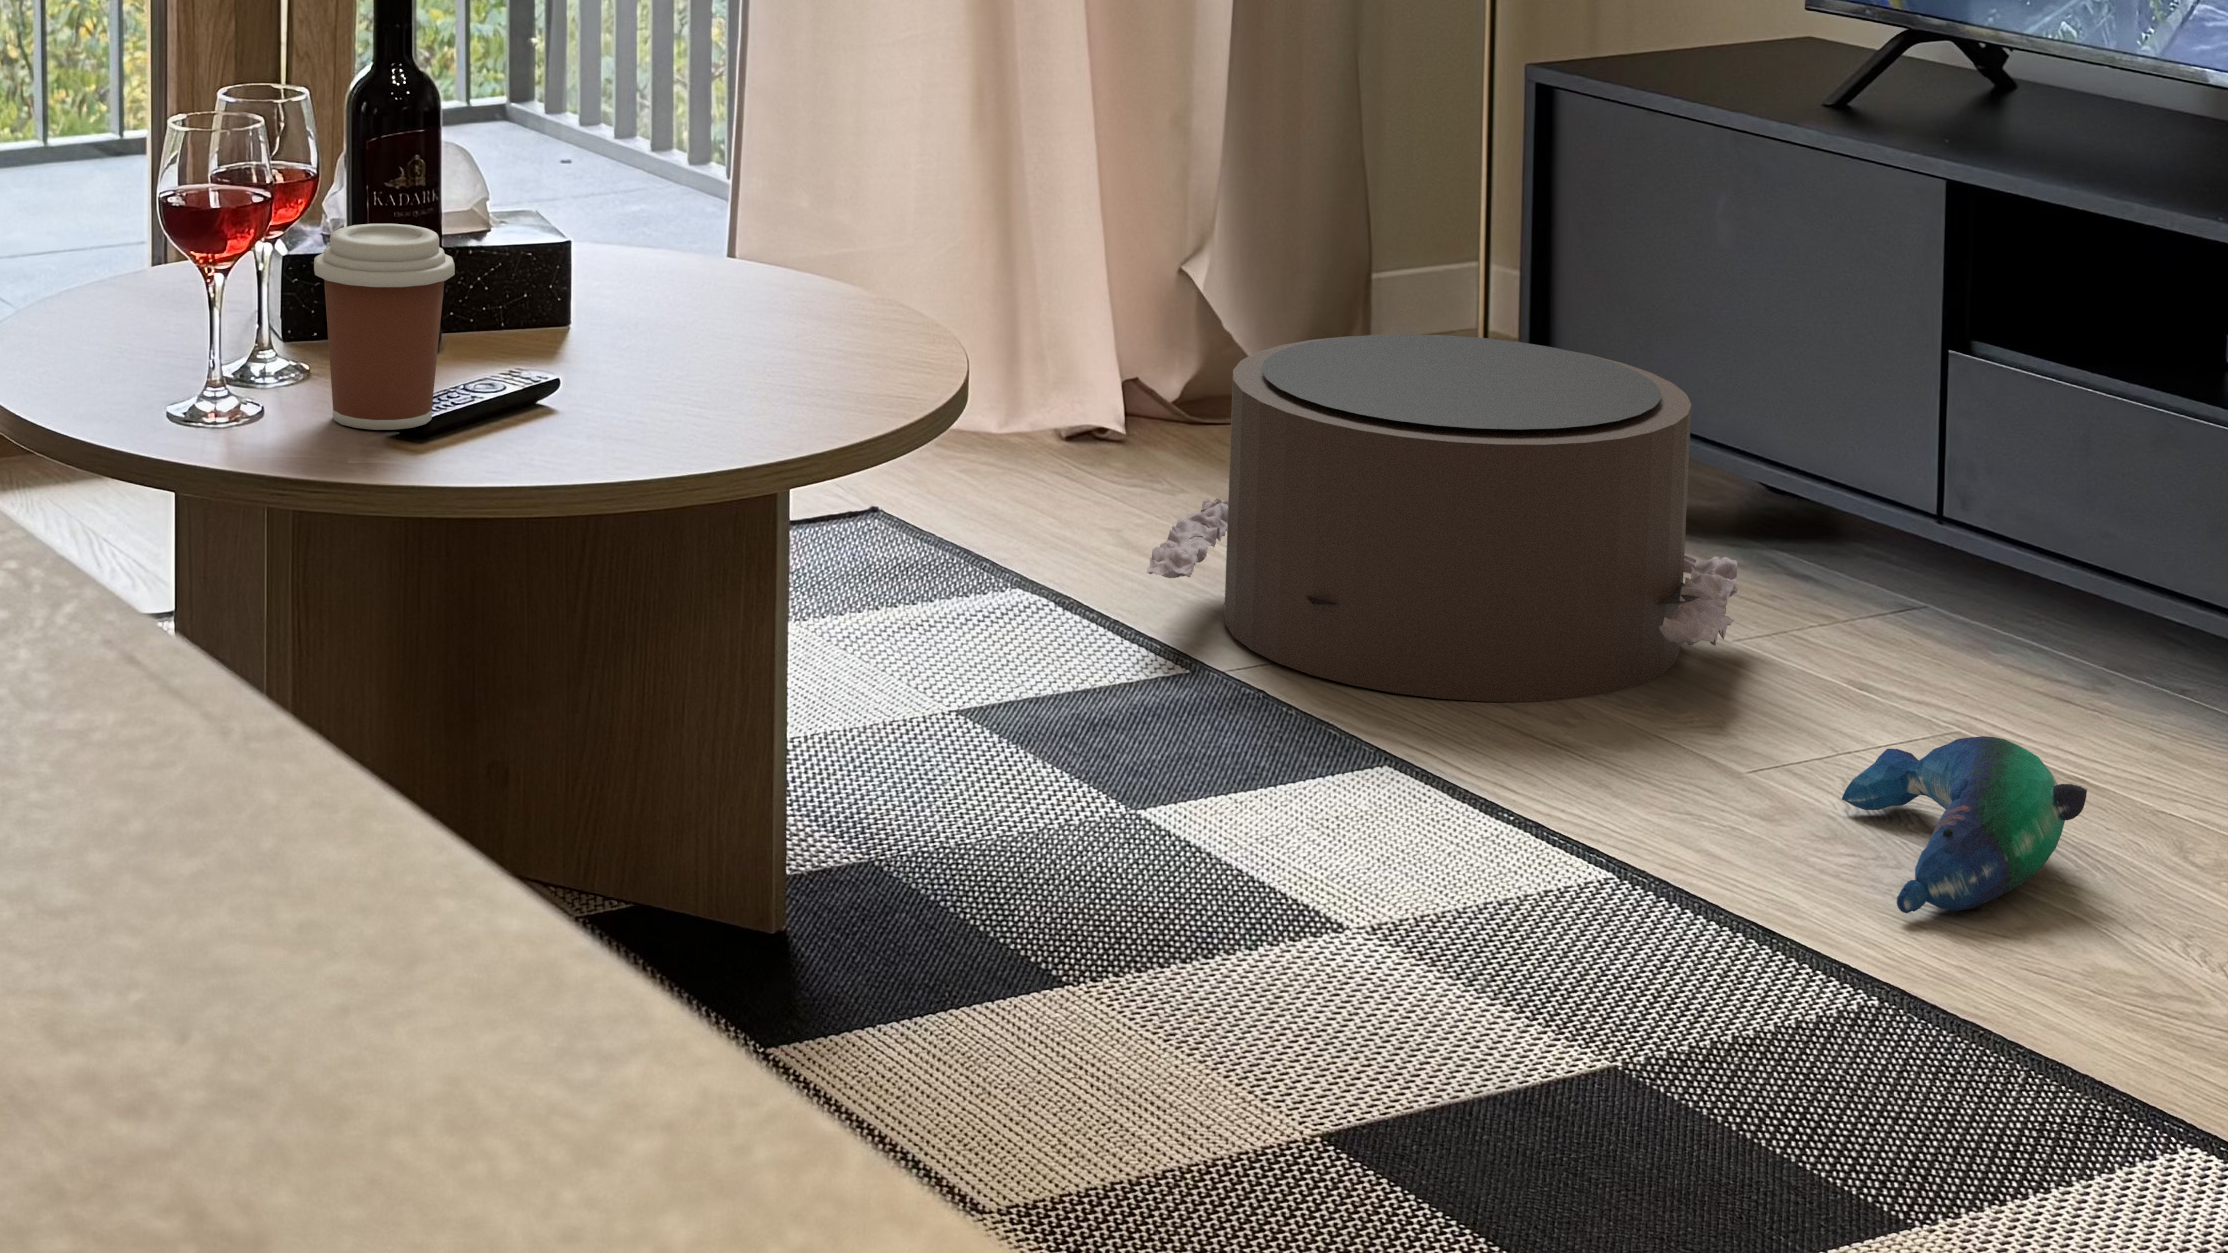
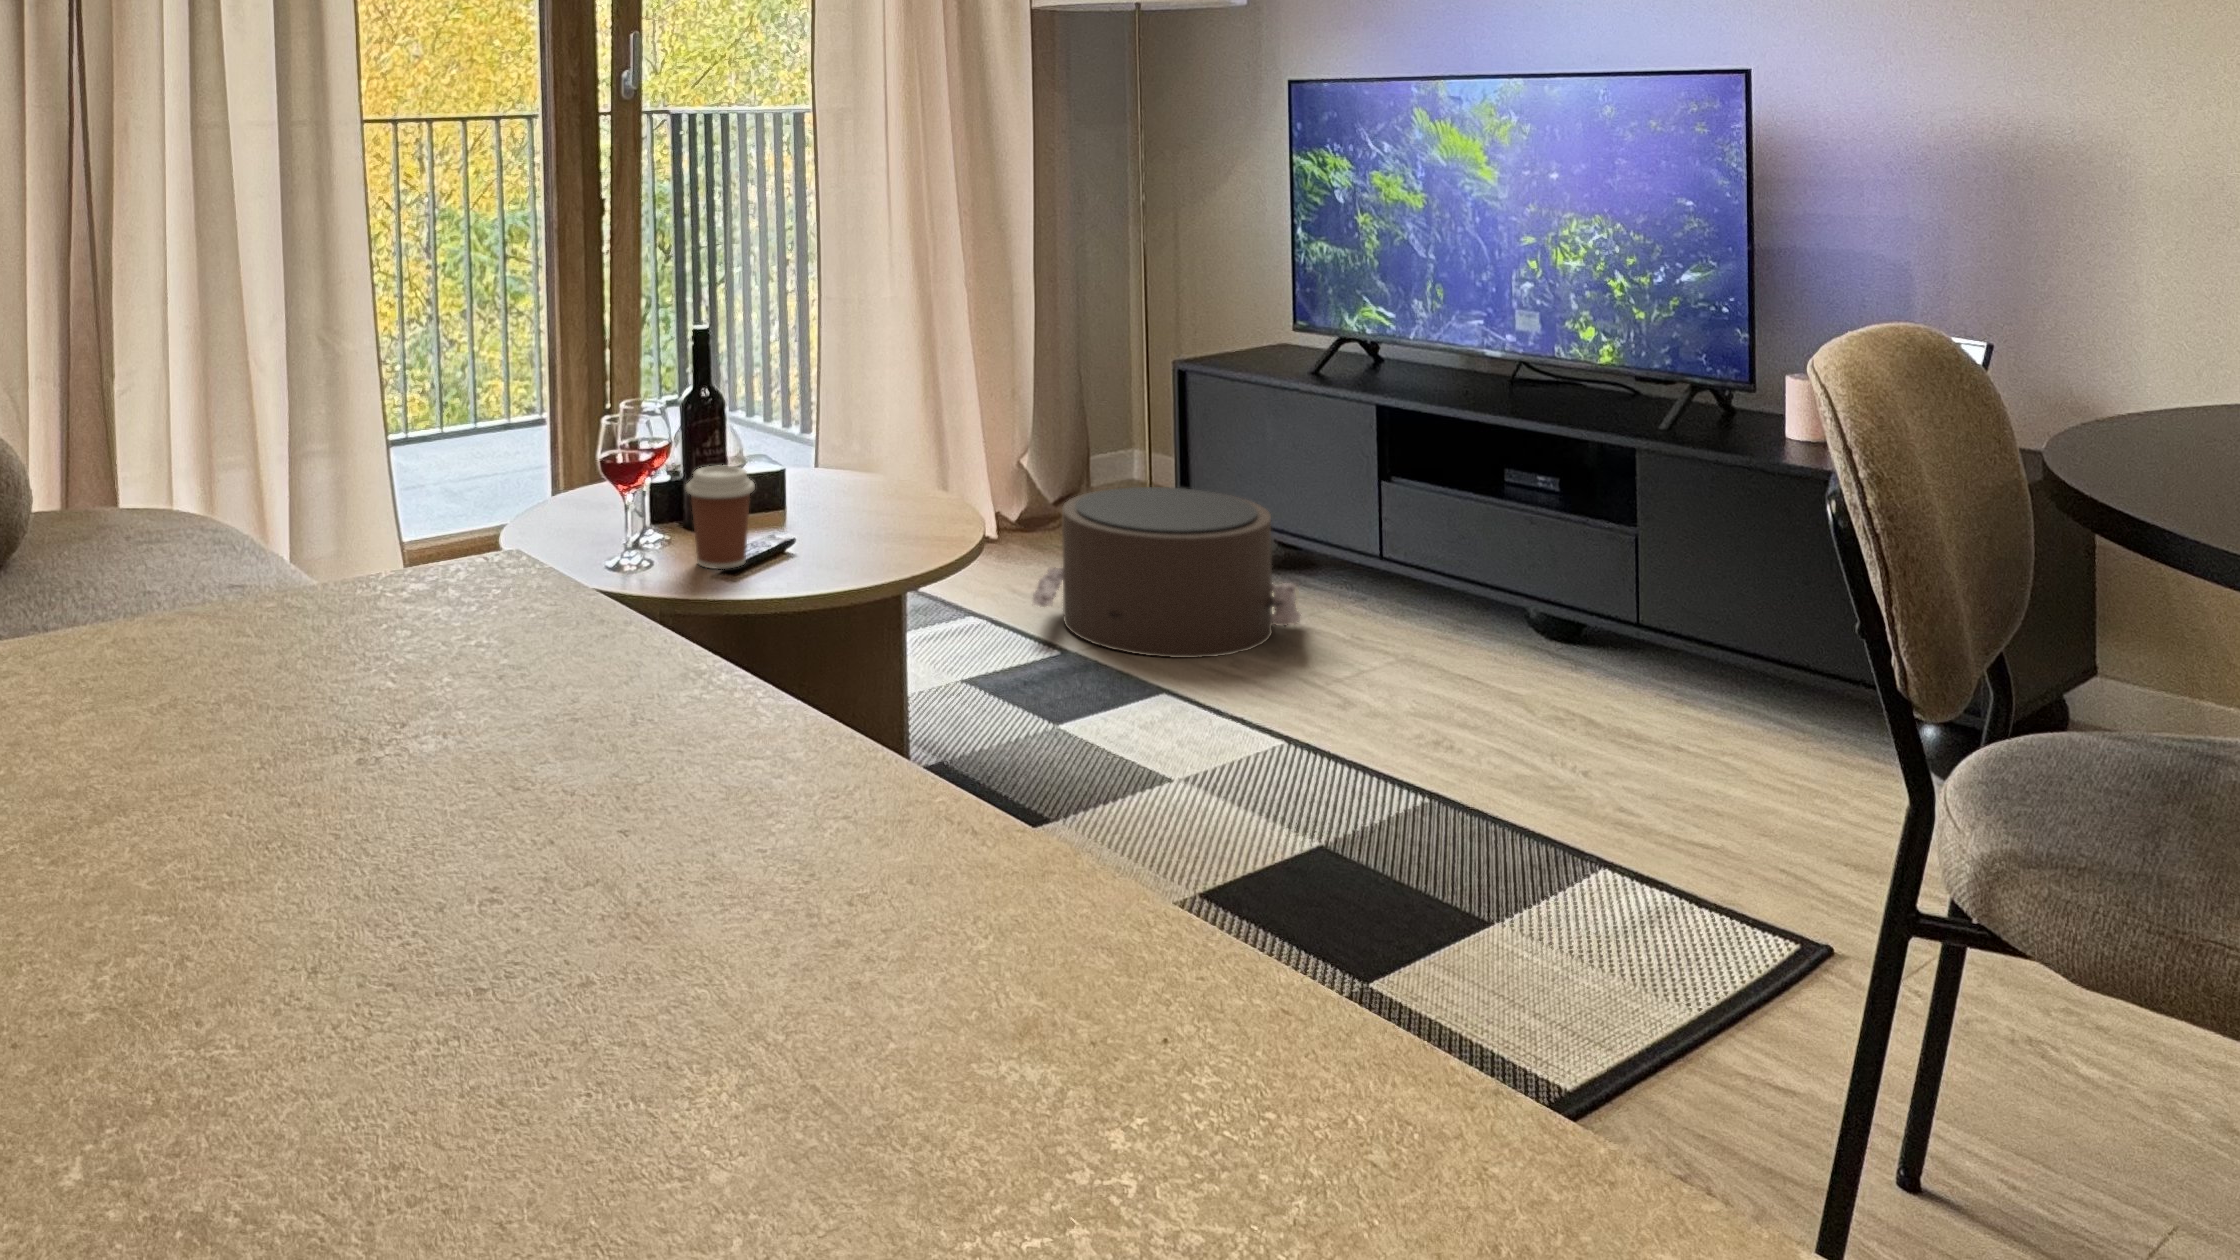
plush toy: present [1842,736,2087,913] -> none [1372,665,1495,755]

